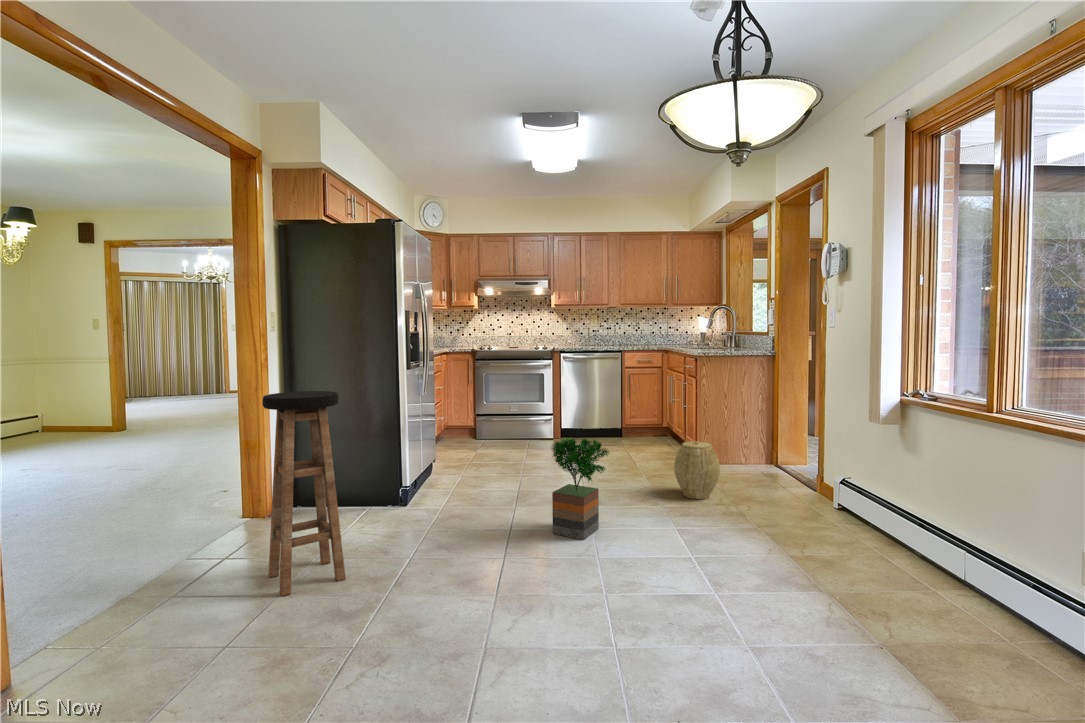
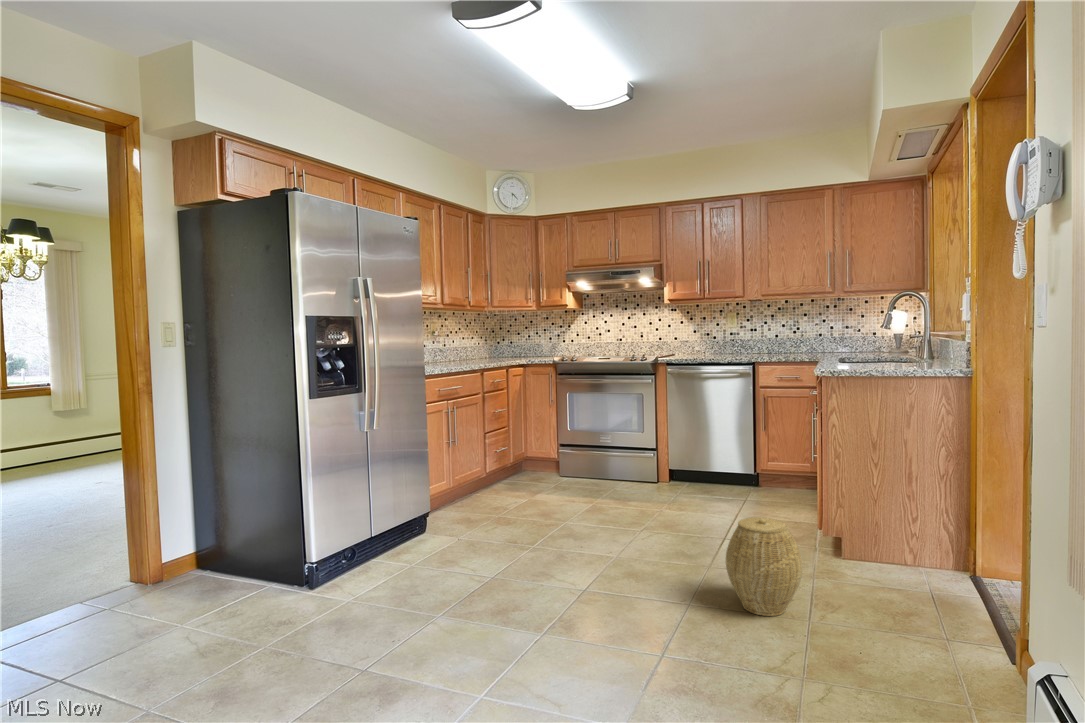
bar stool: present [262,391,346,596] -> none [77,425,192,678]
potted tree: present [552,437,609,540] -> none [458,501,562,663]

